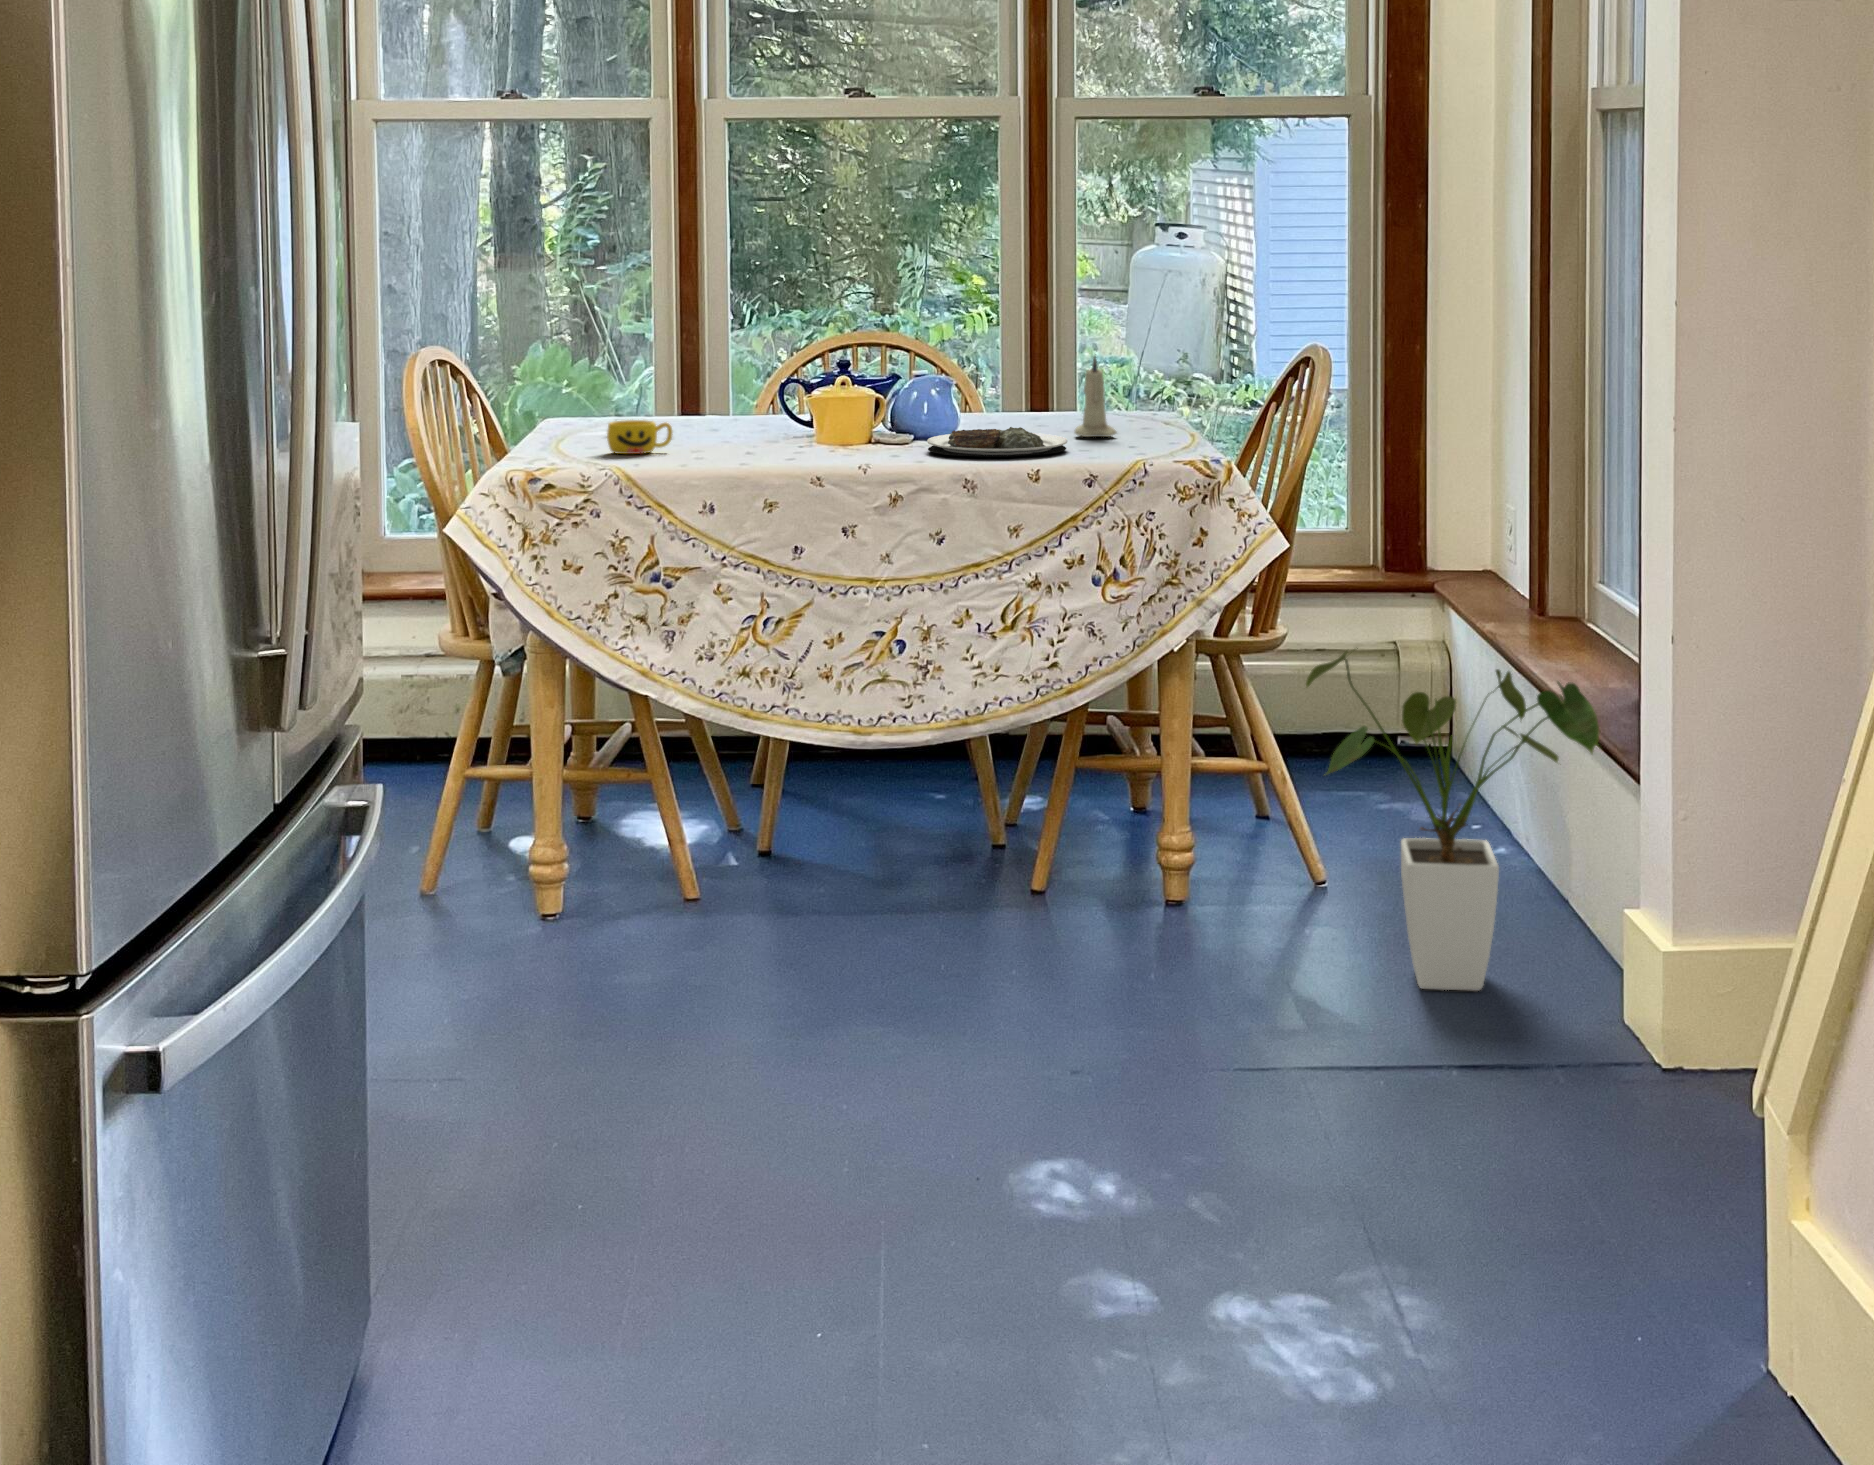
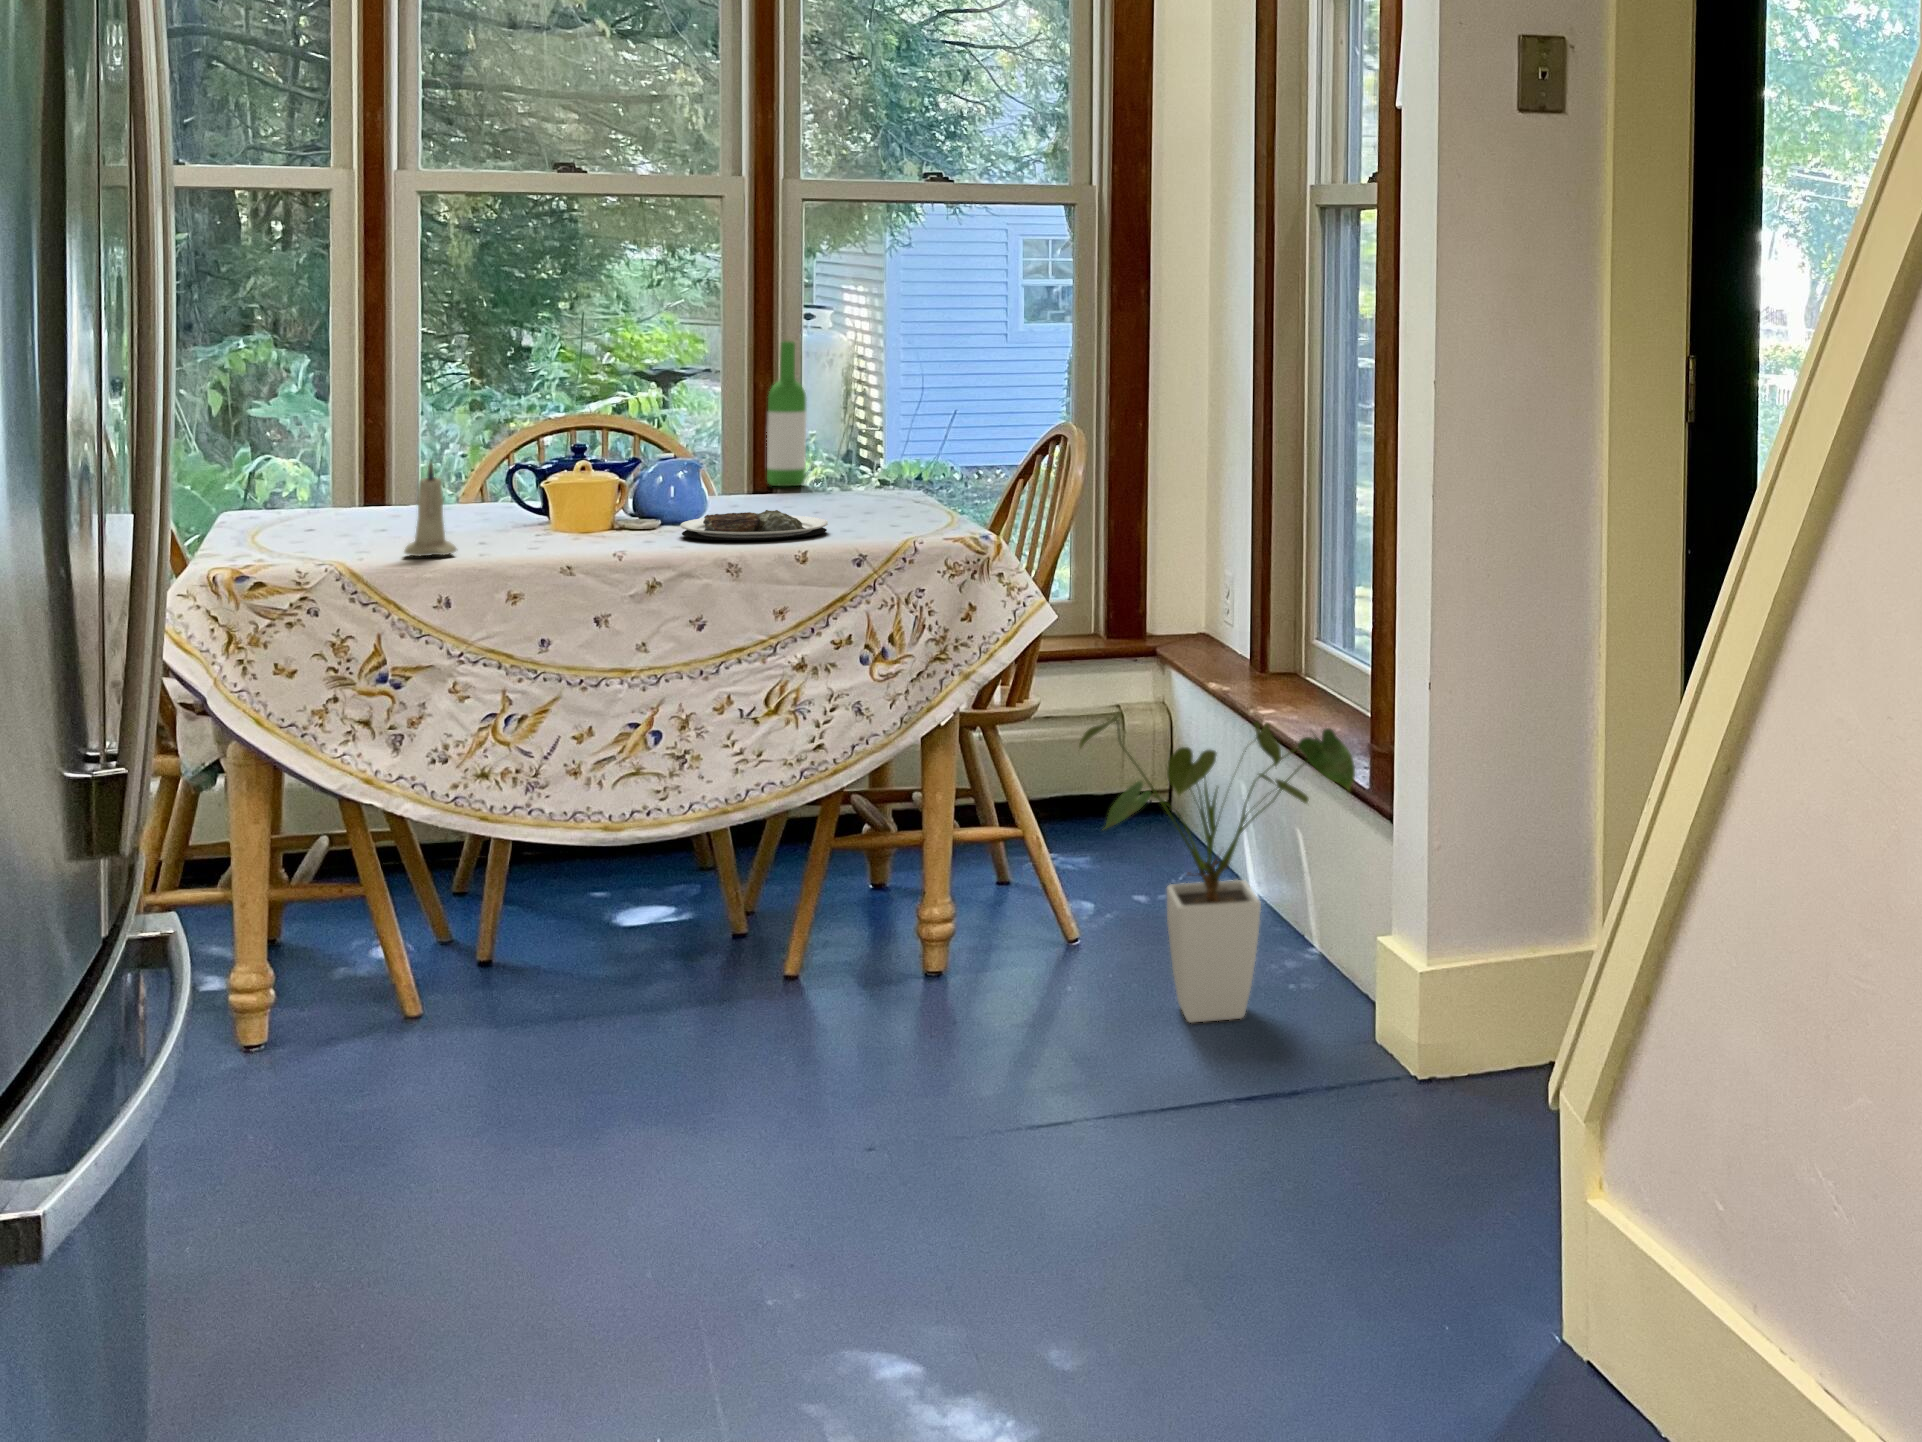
wine bottle: none [1041,260,1077,404] -> present [767,341,806,486]
candle: present [1075,356,1116,437] -> present [404,462,457,556]
cup: present [607,420,672,454] -> none [317,512,393,548]

